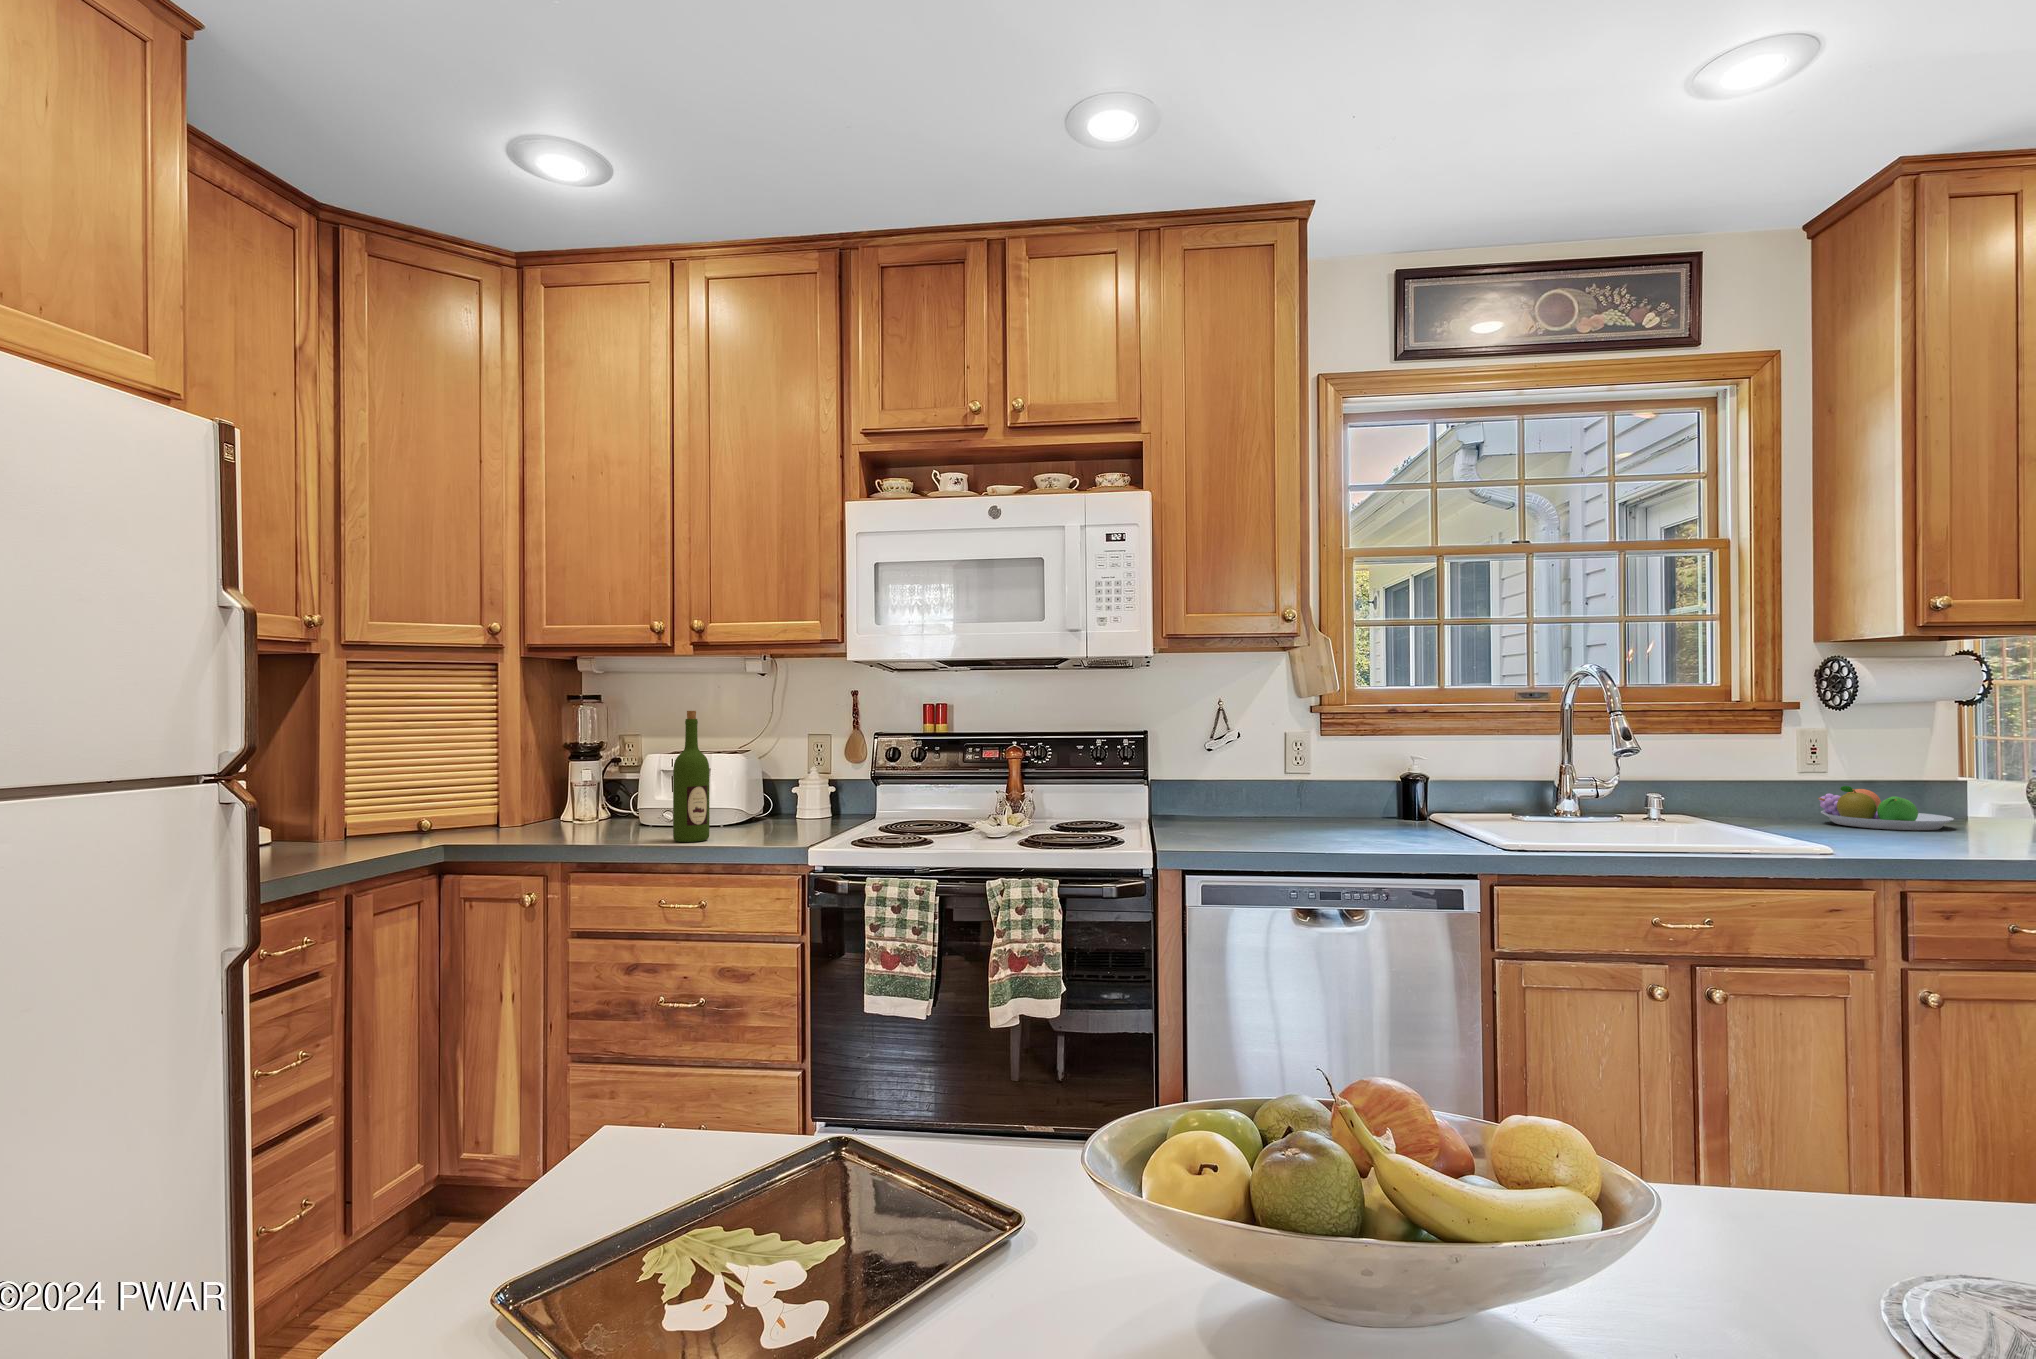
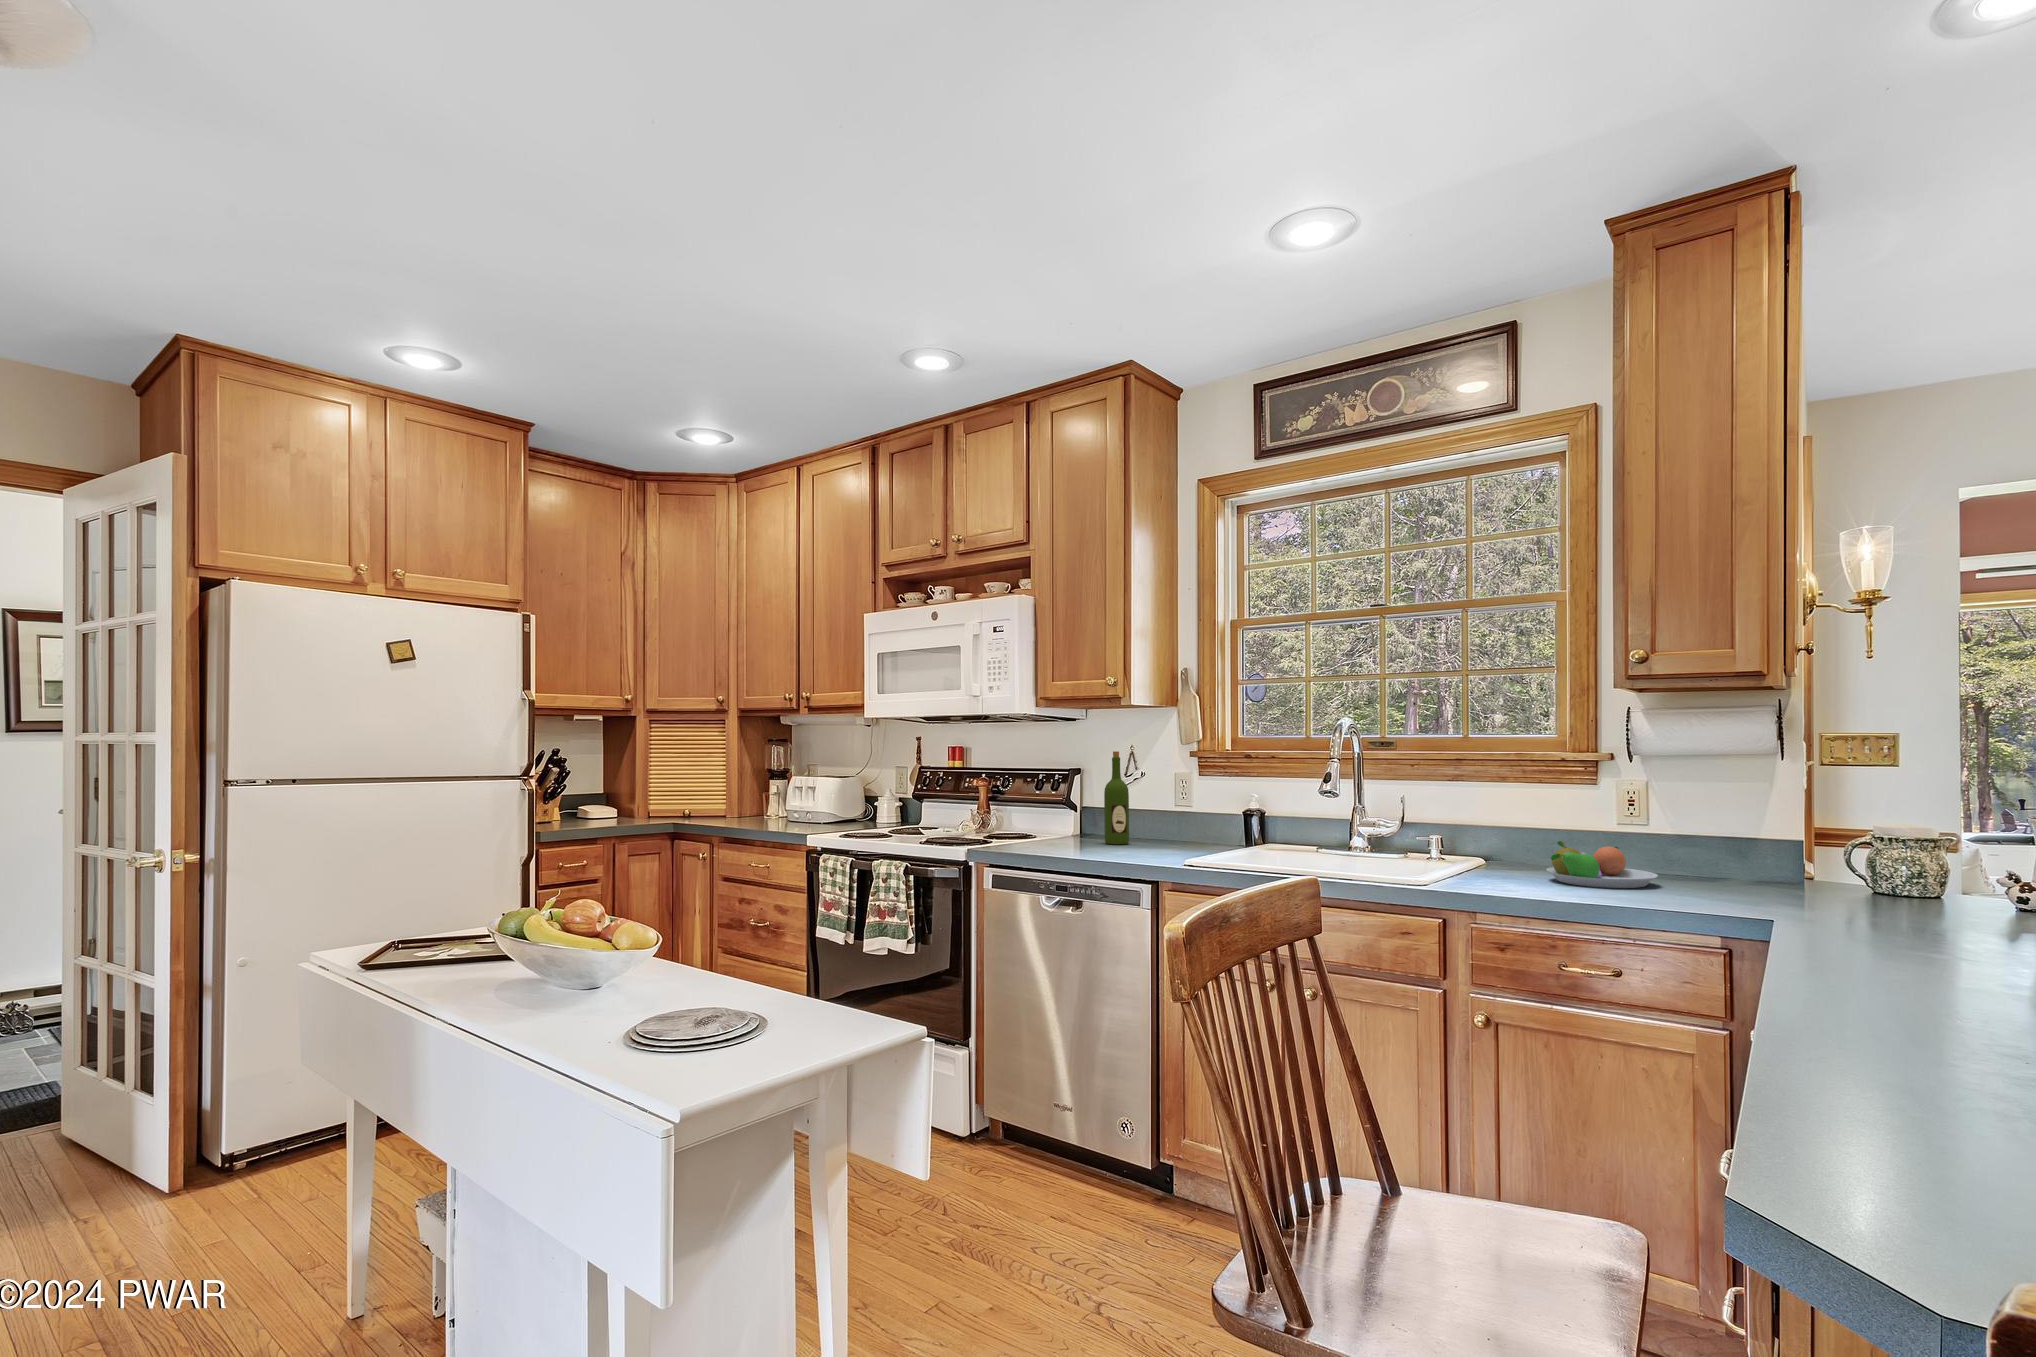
wine bottle: present [673,711,709,842] -> present [1104,751,1129,845]

